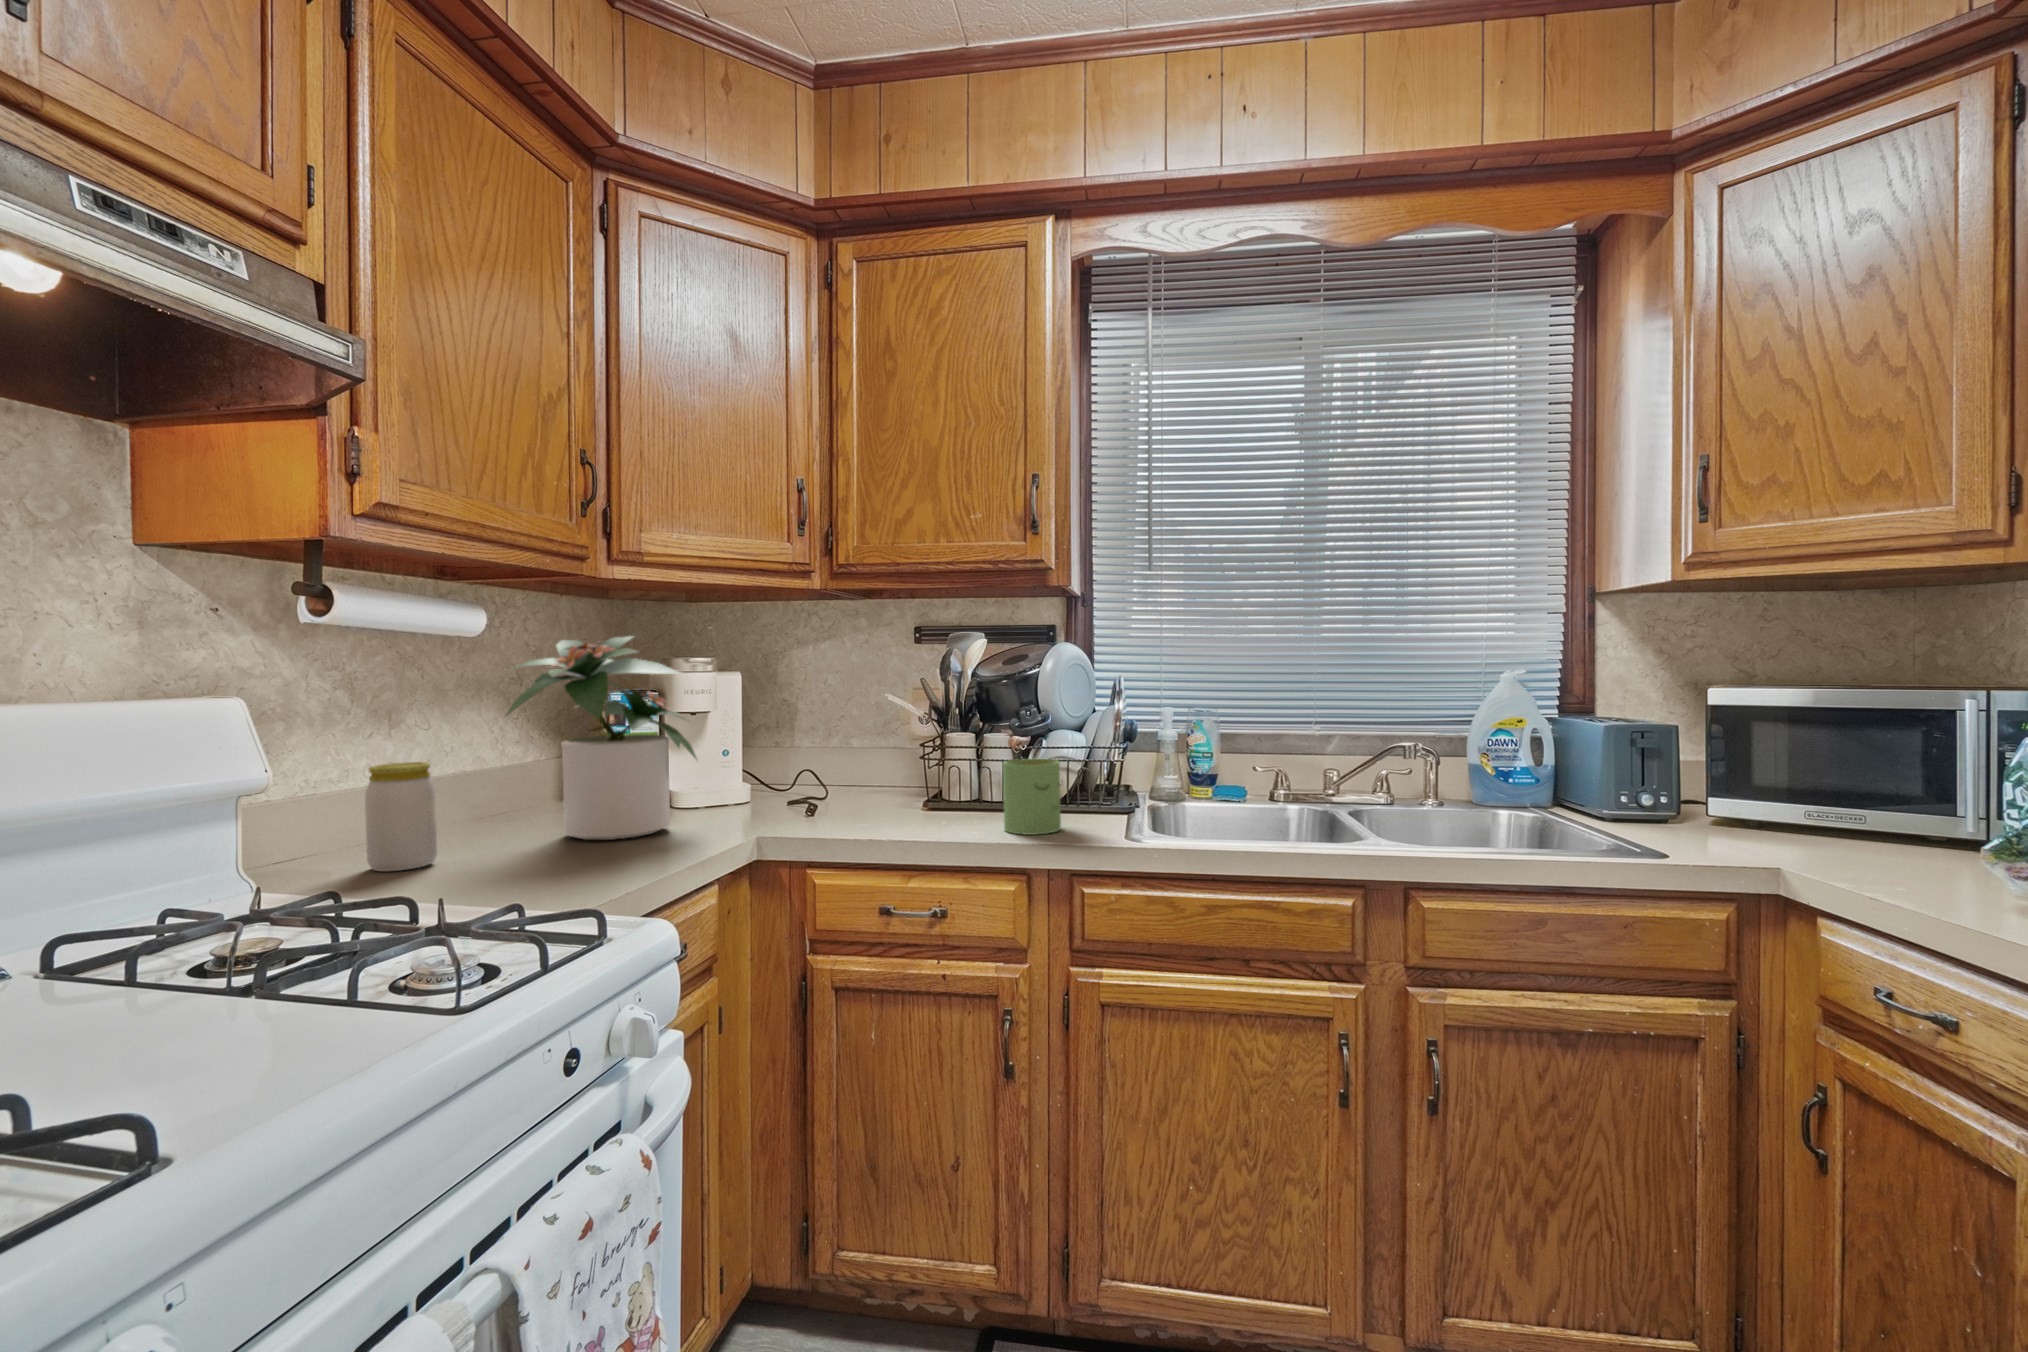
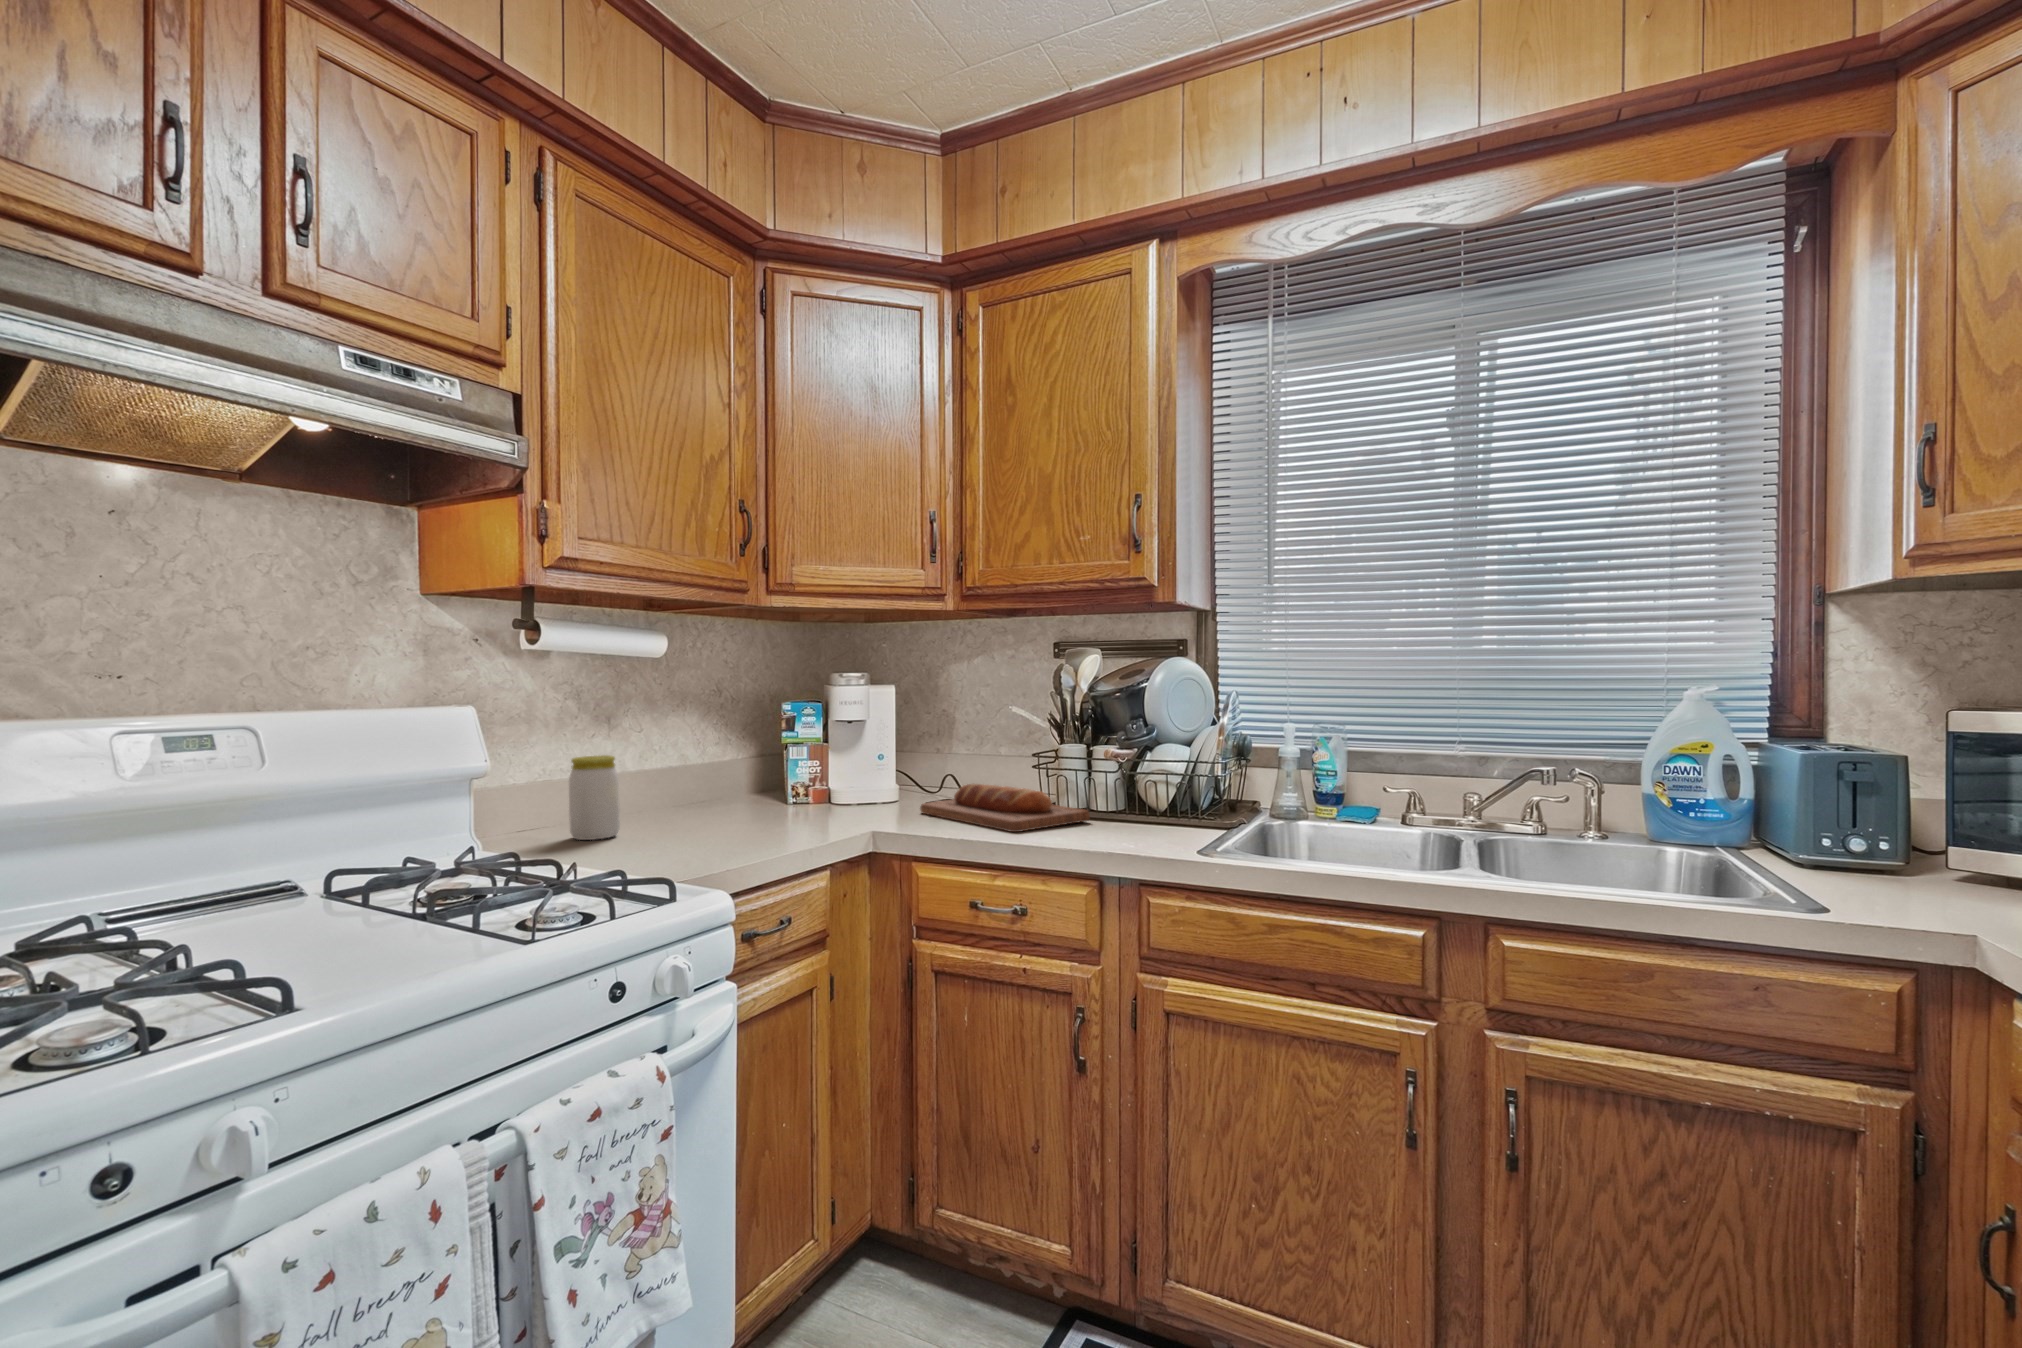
potted plant: present [506,636,696,840] -> none [673,653,832,826]
mug: present [1003,759,1061,835] -> none [1086,770,1146,842]
bread loaf: none [791,780,987,830] -> present [920,784,1090,832]

